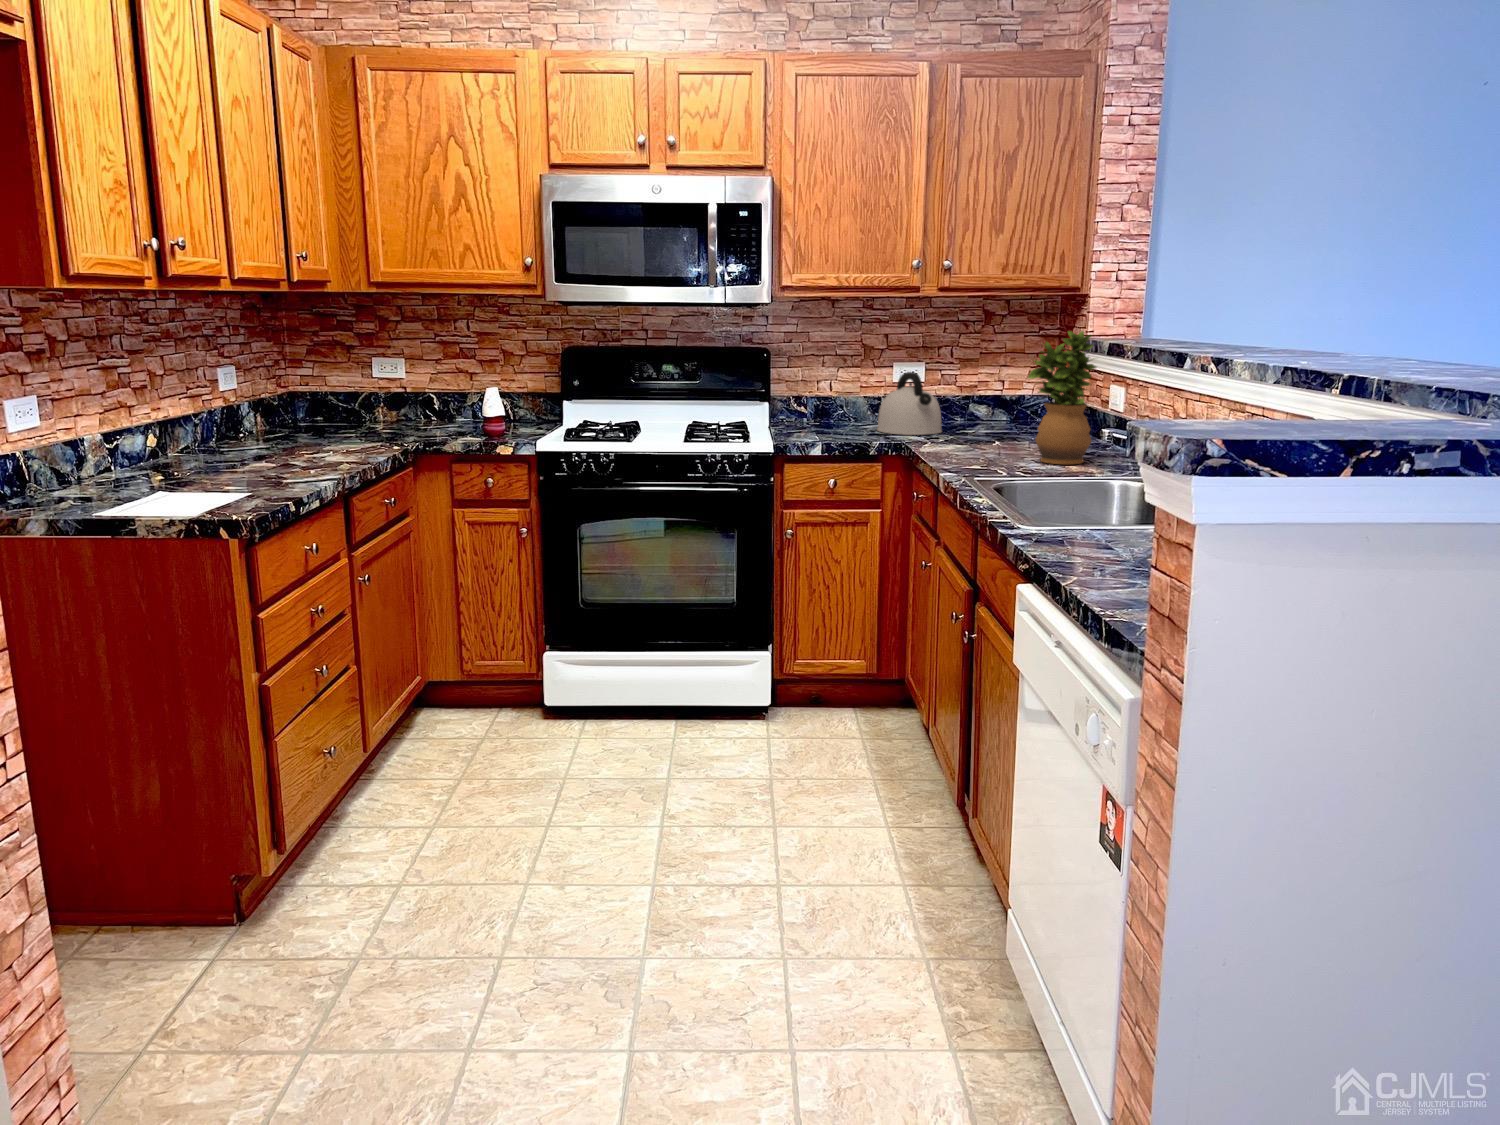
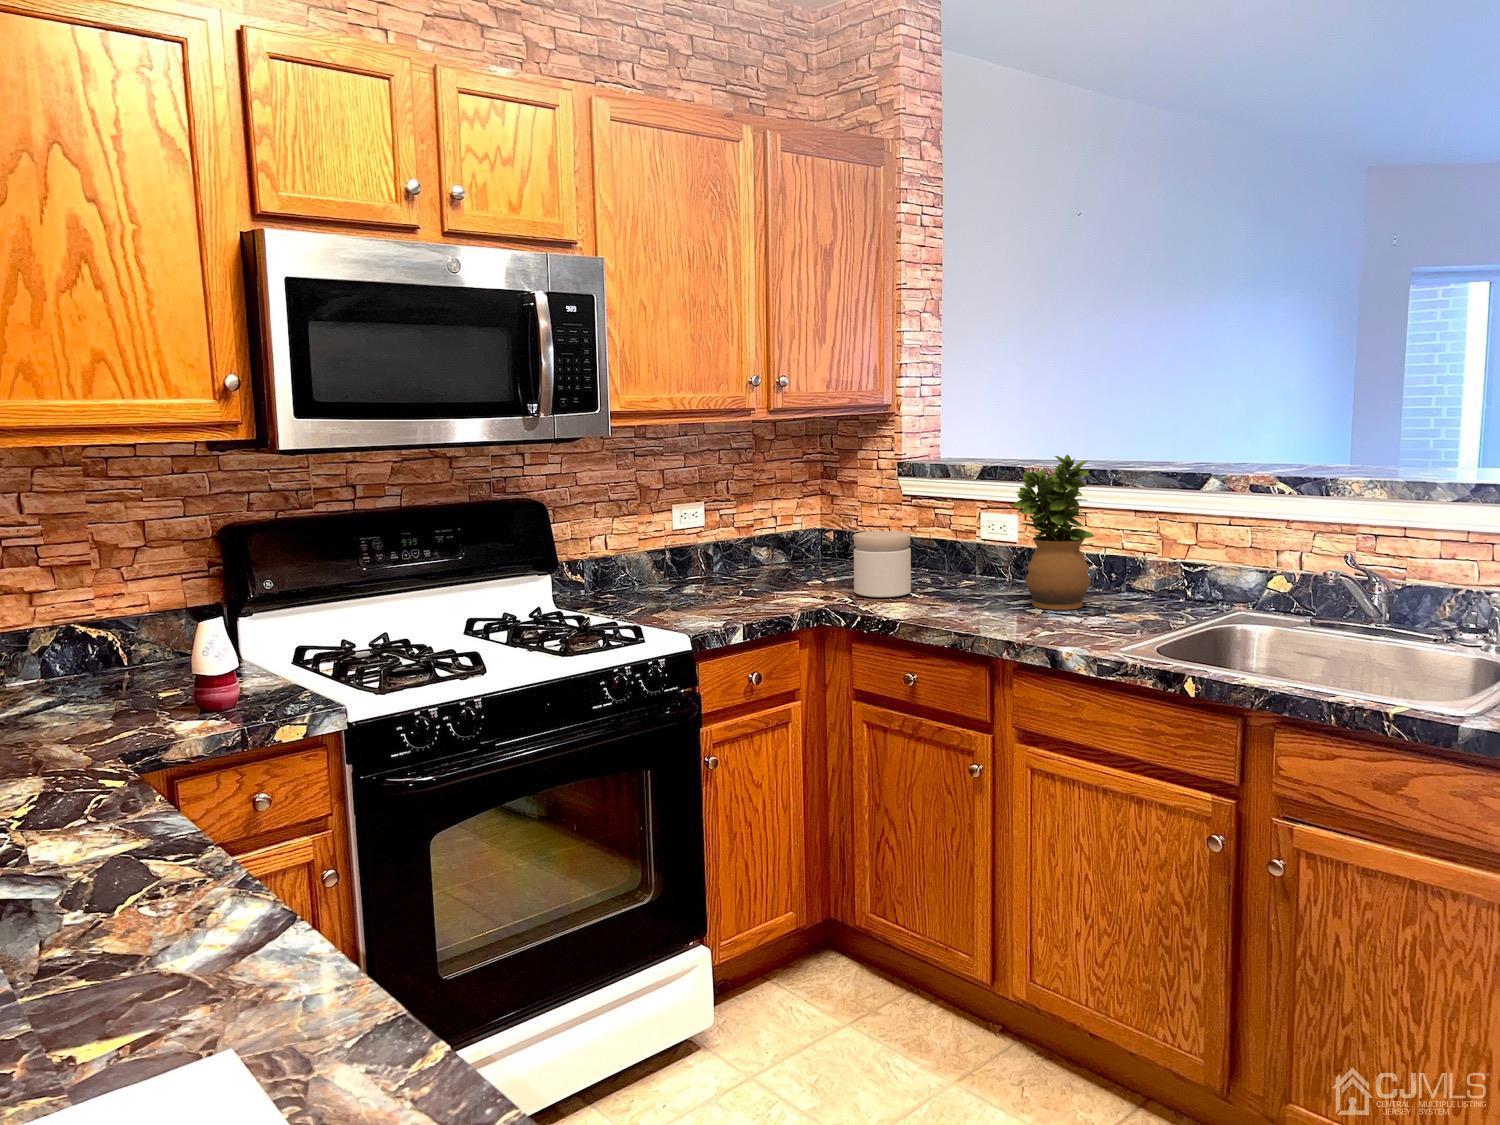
kettle: present [877,372,942,435] -> none [712,515,802,597]
jar: none [954,391,1003,444] -> present [854,531,911,598]

